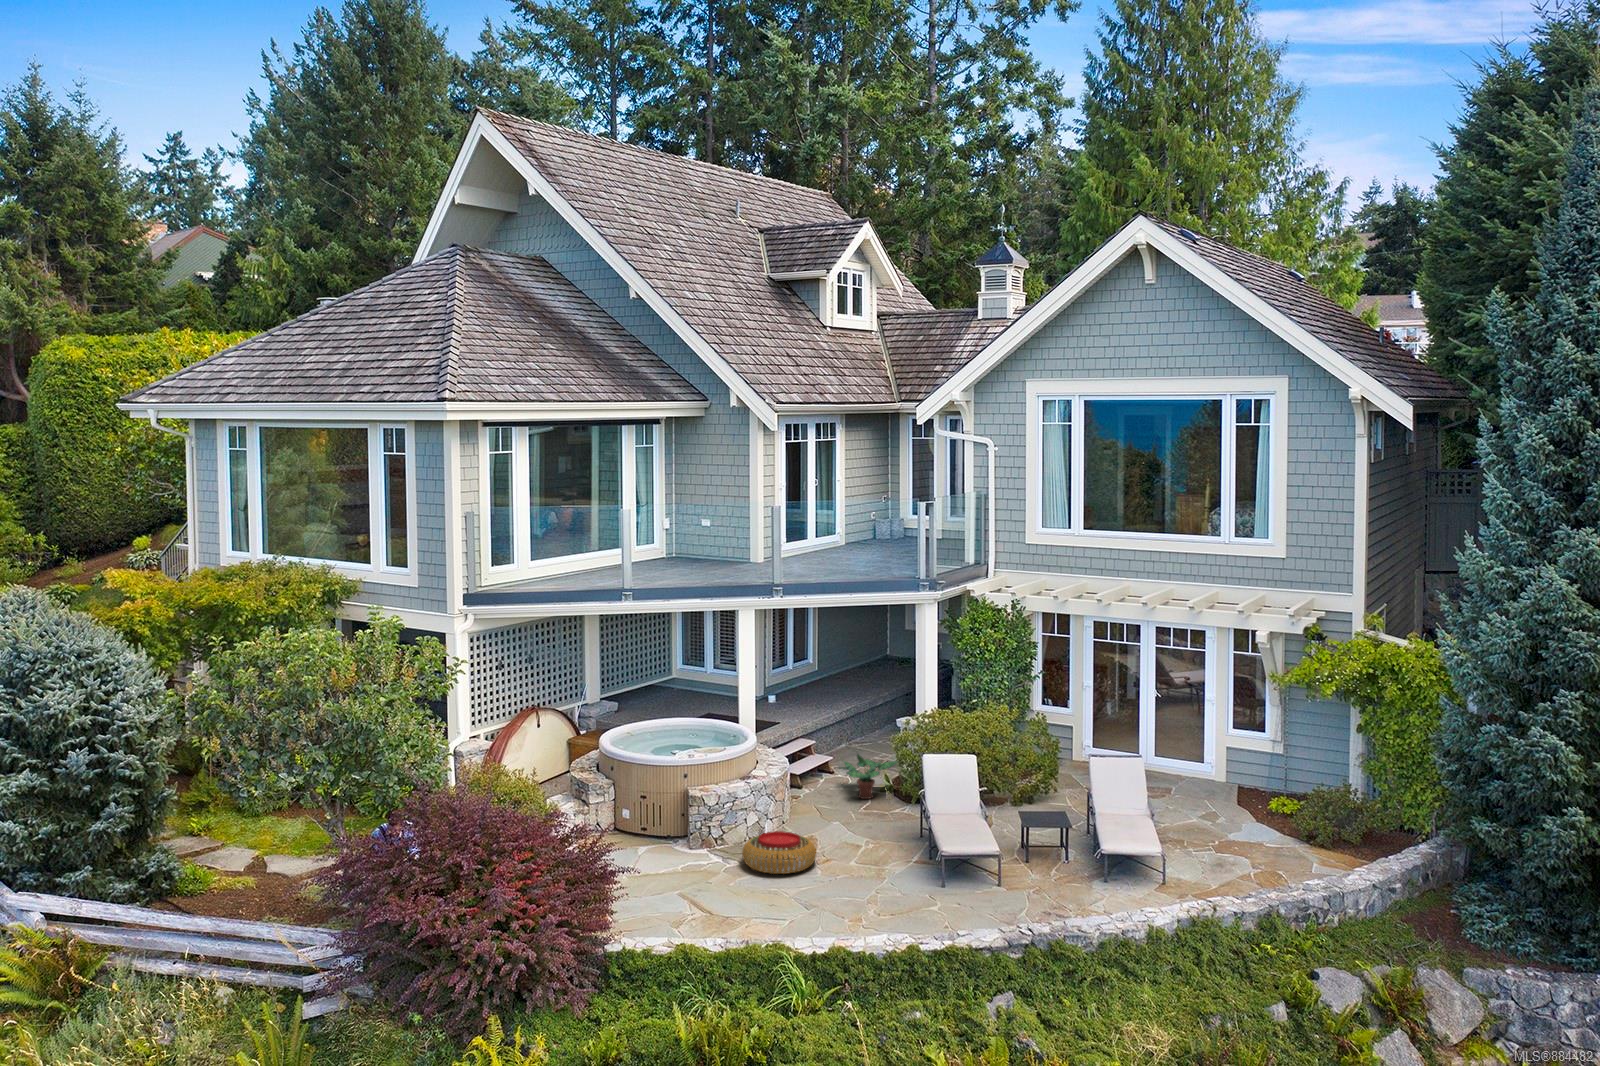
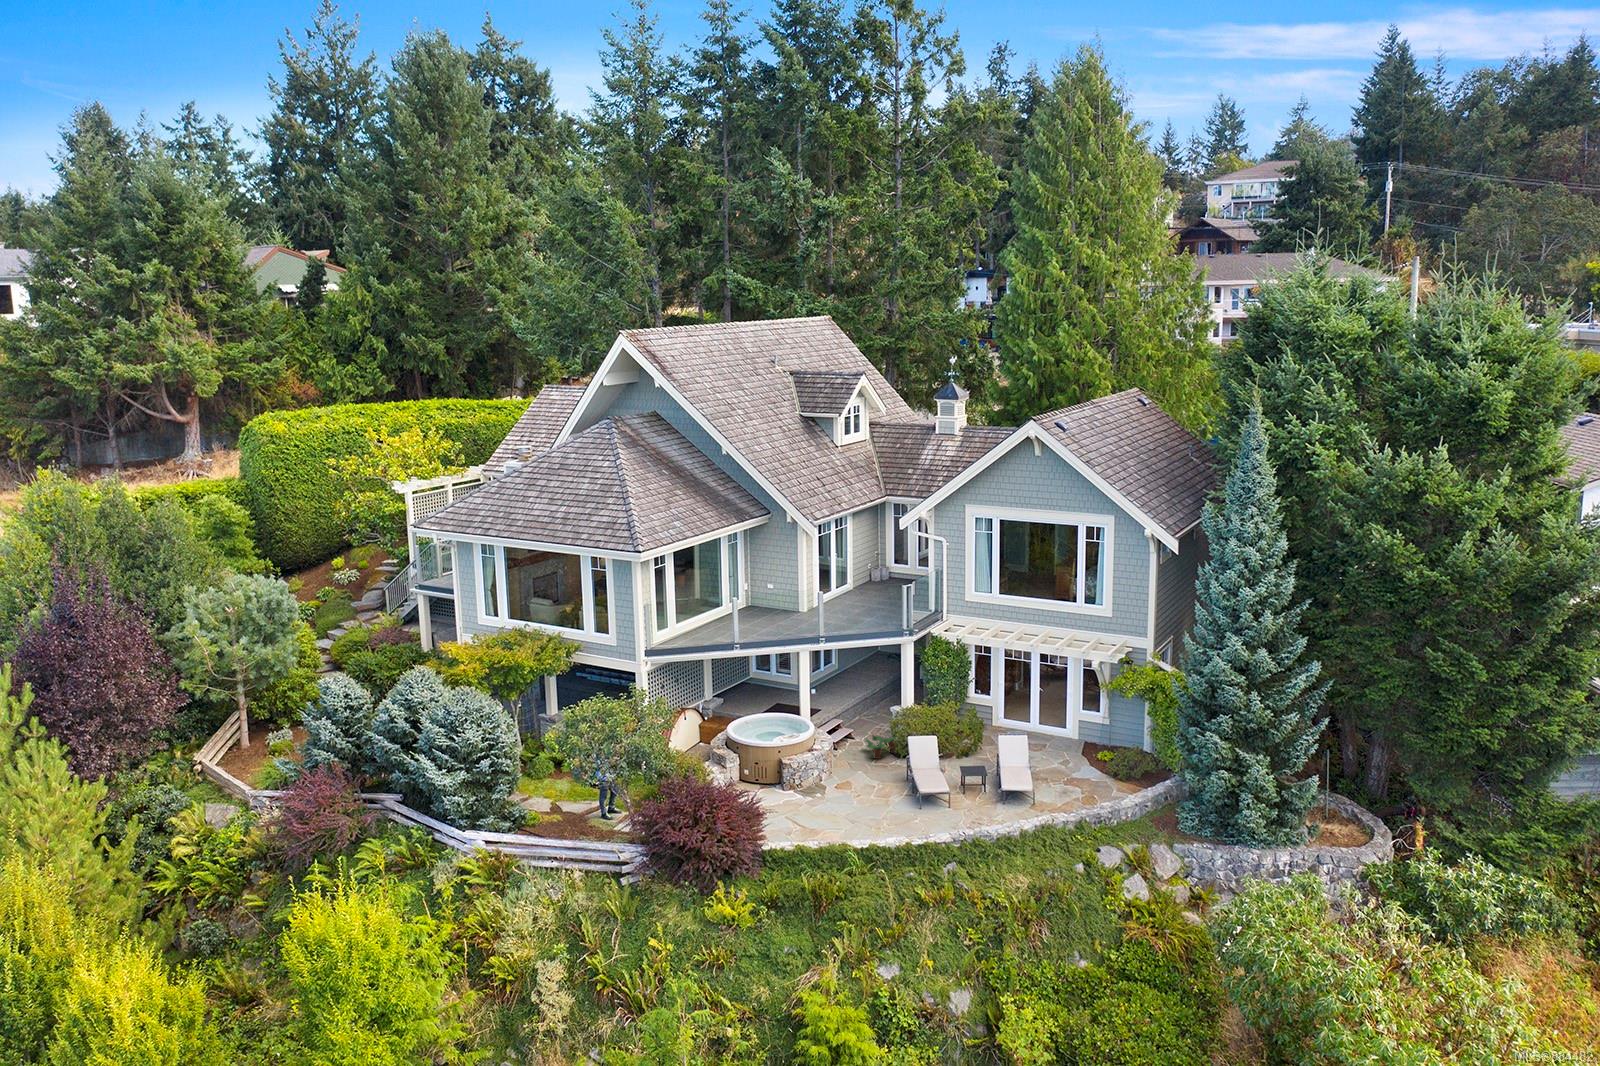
pouf: present [742,831,816,874] -> none [817,783,856,806]

